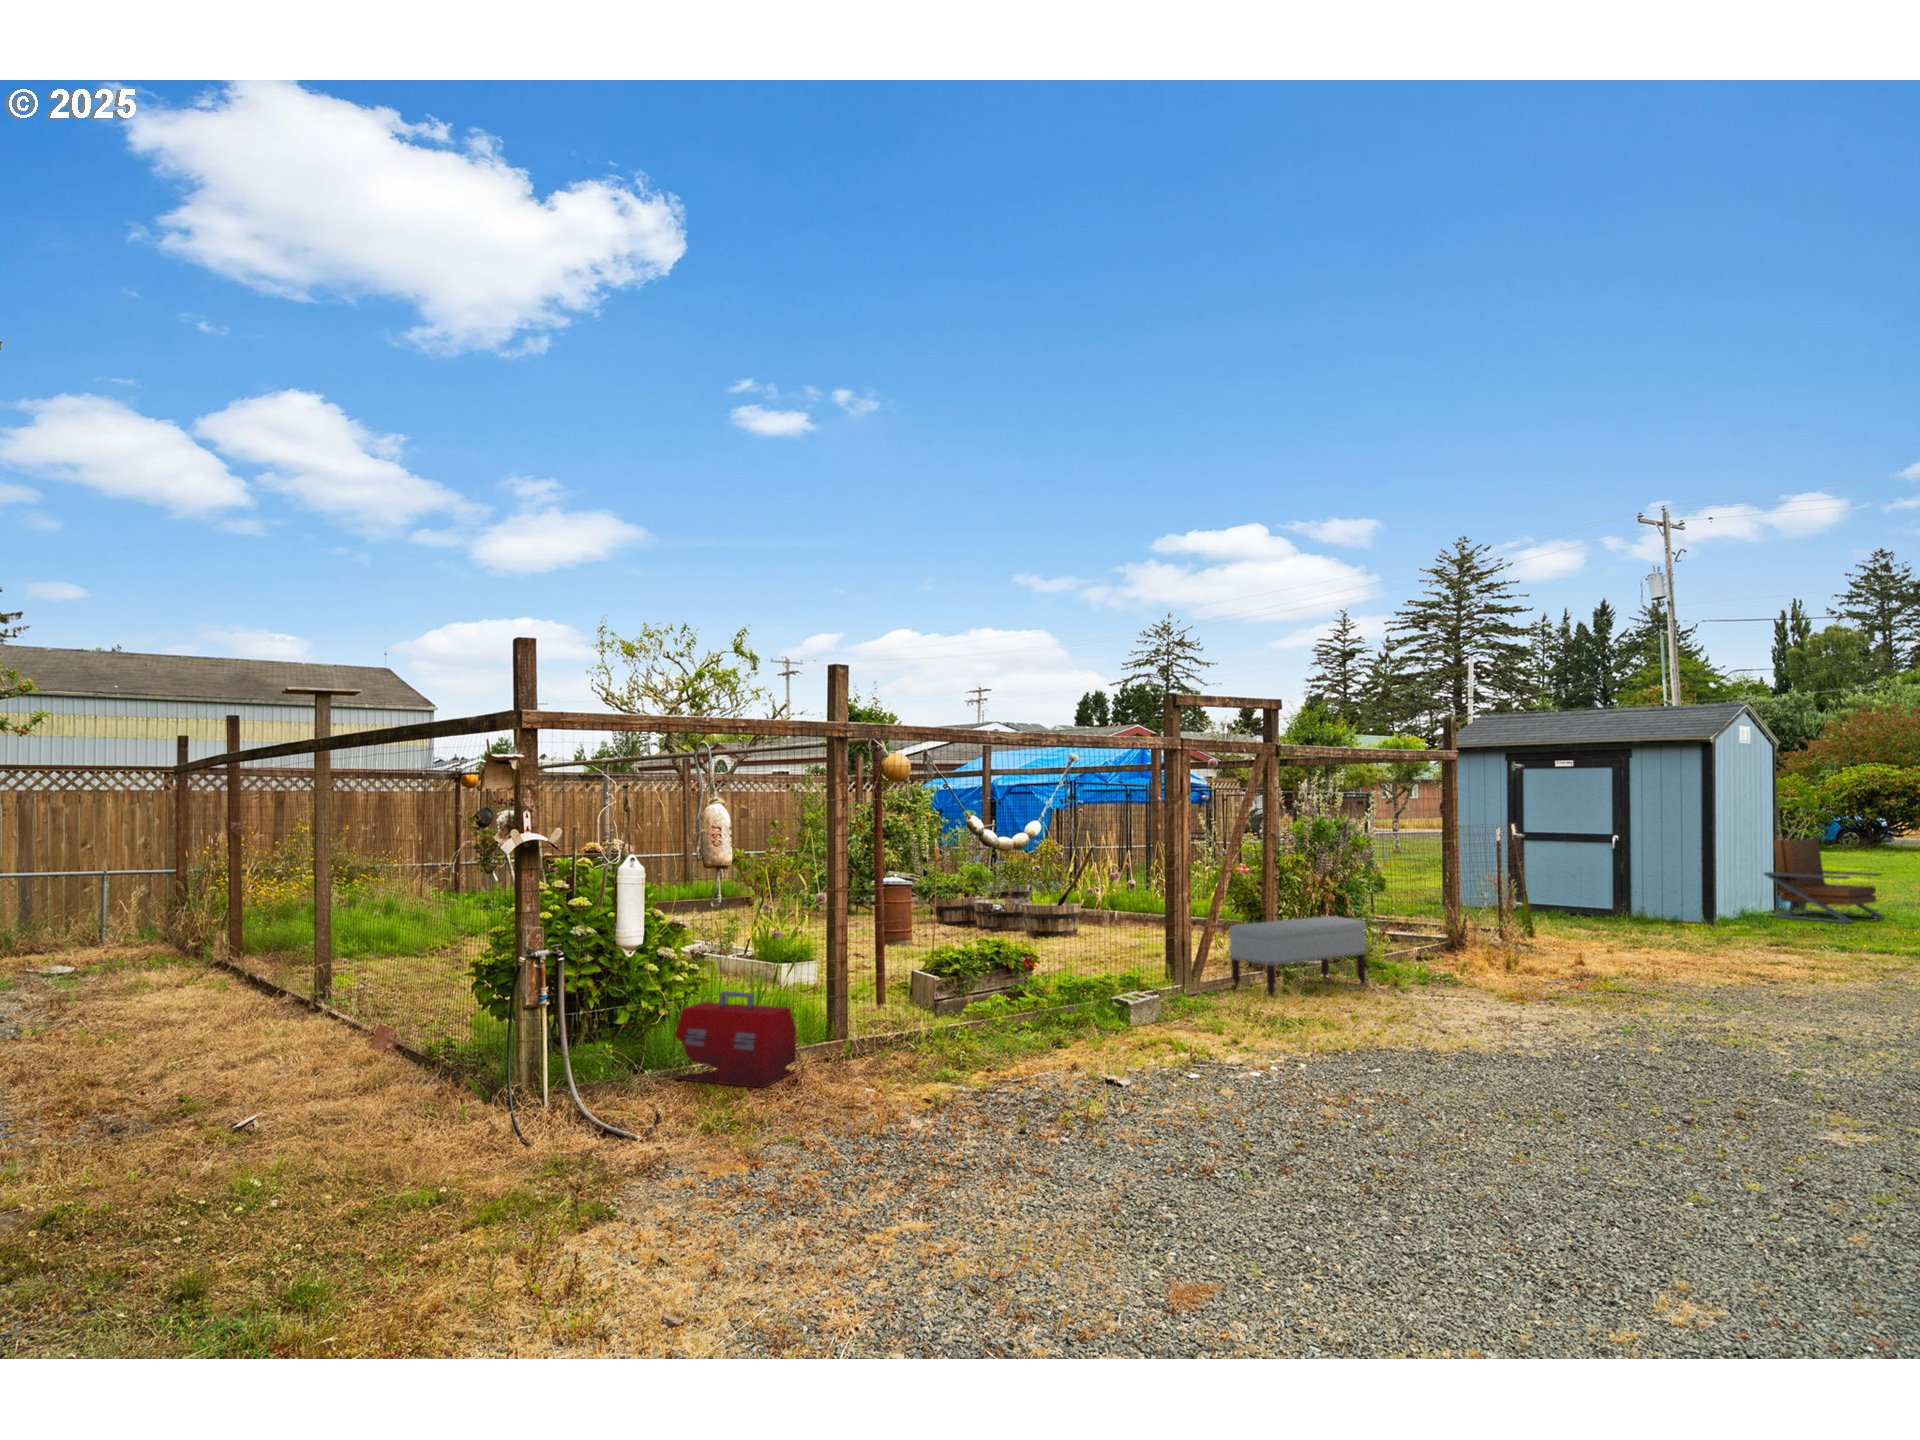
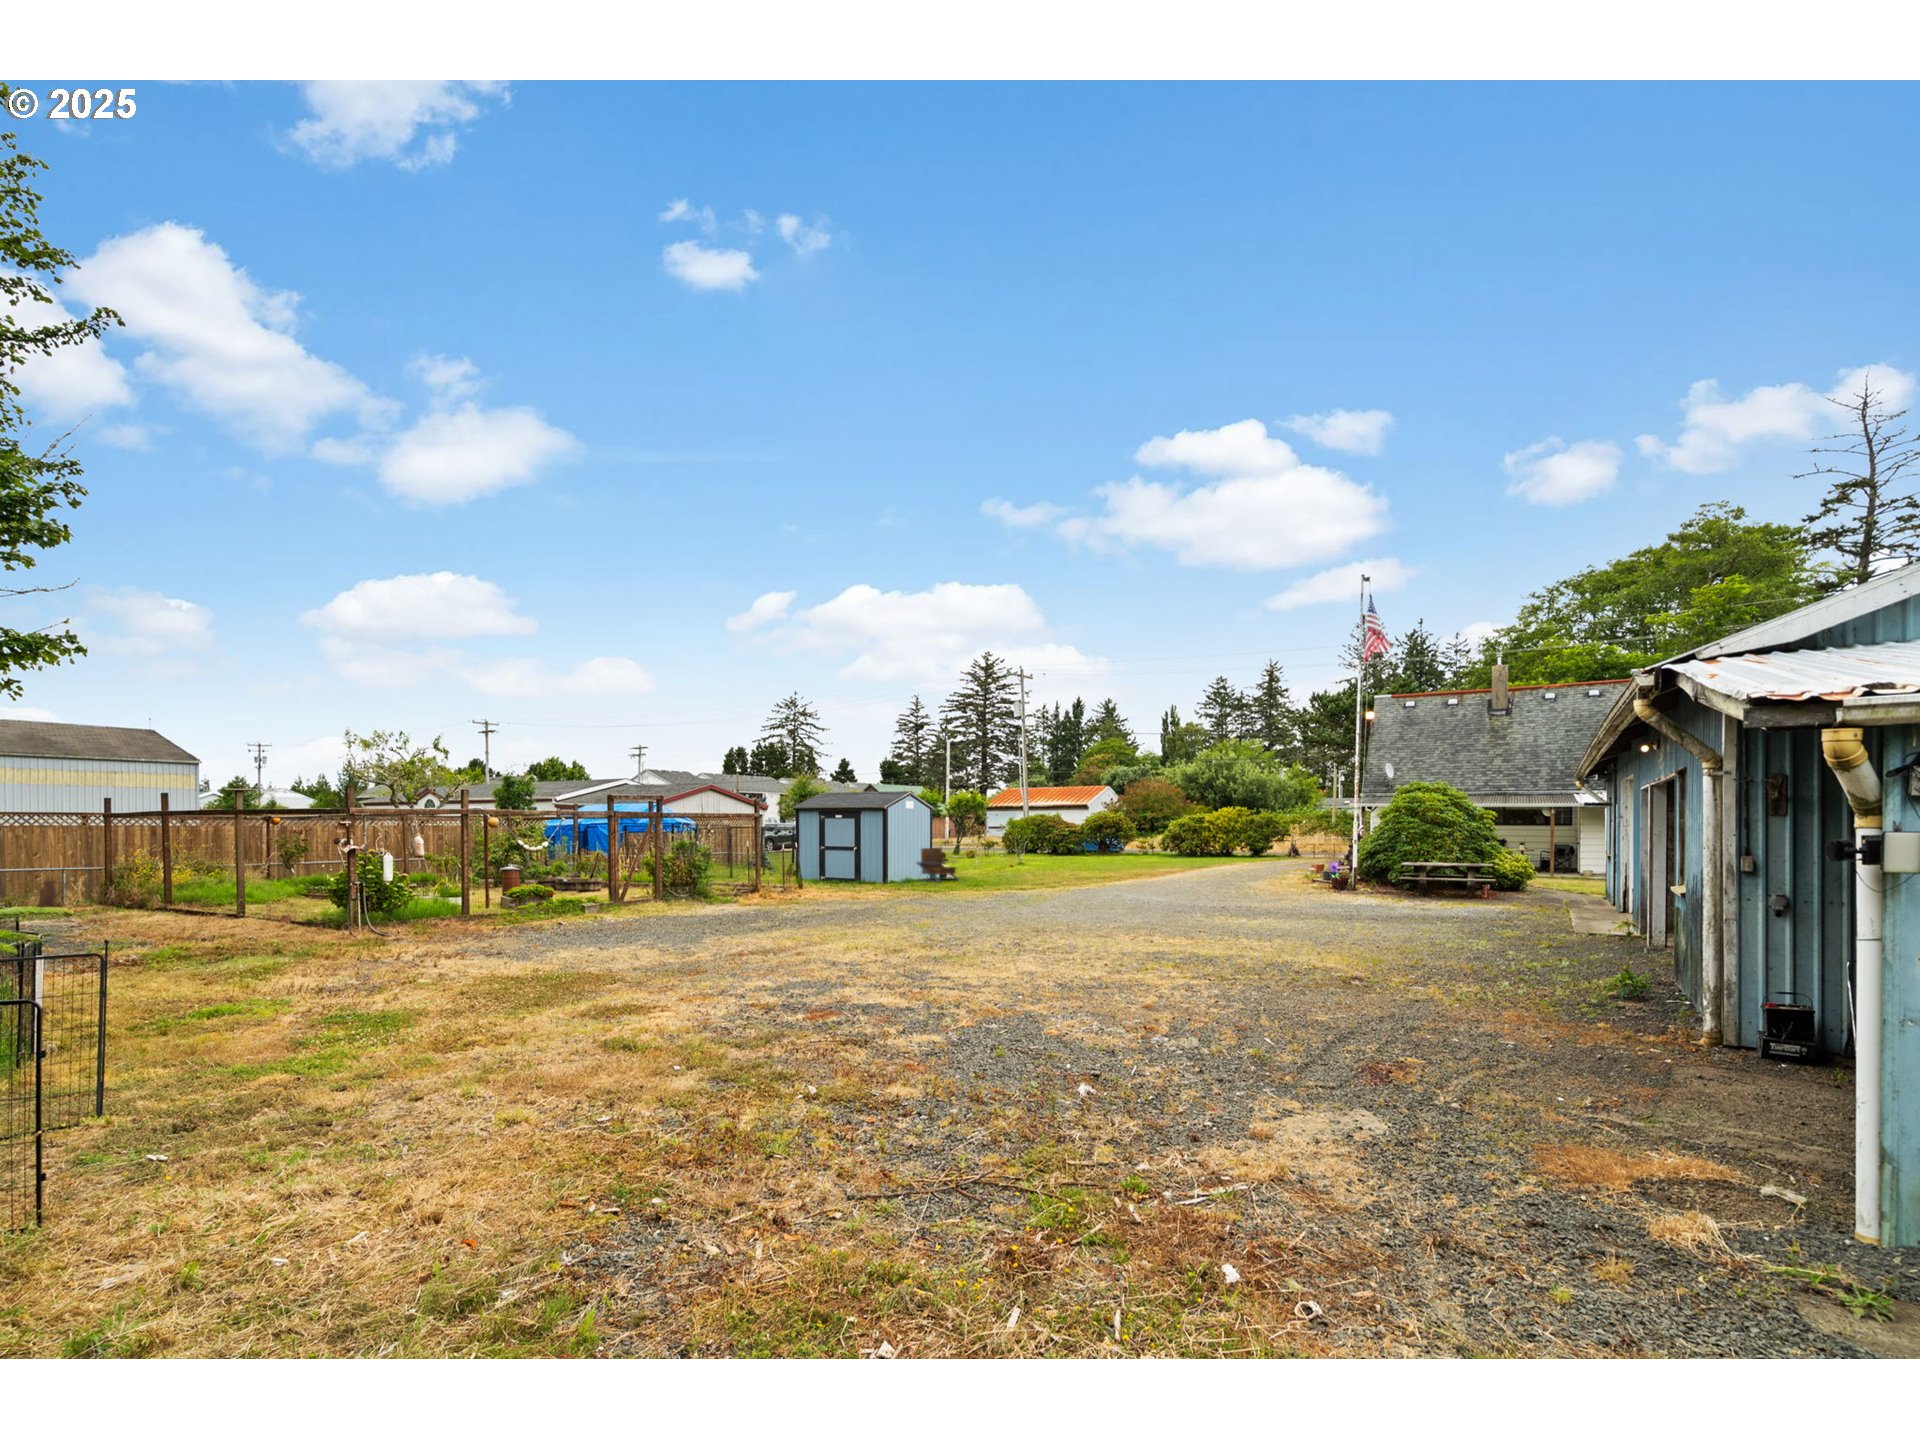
watering can: none [75,894,135,947] -> present [37,881,70,907]
bench: present [1229,916,1366,996] -> none [634,877,692,905]
toolbox: present [675,991,796,1088] -> none [399,898,445,926]

